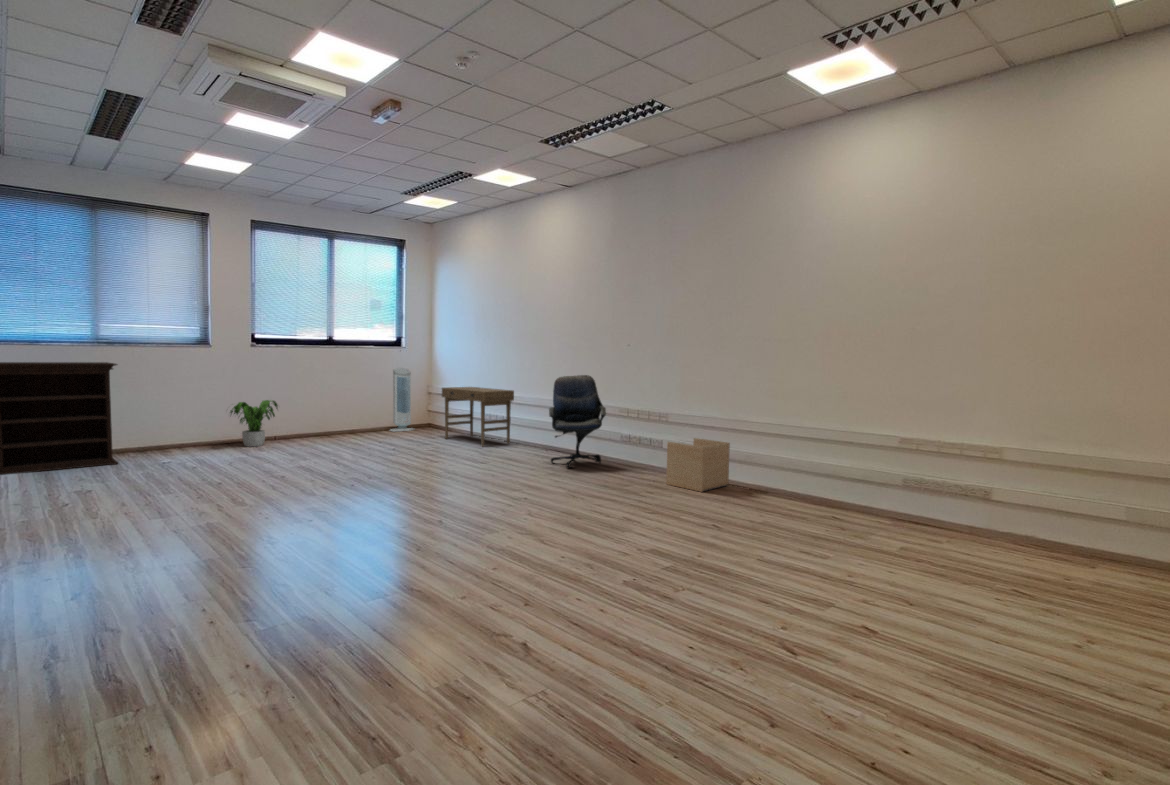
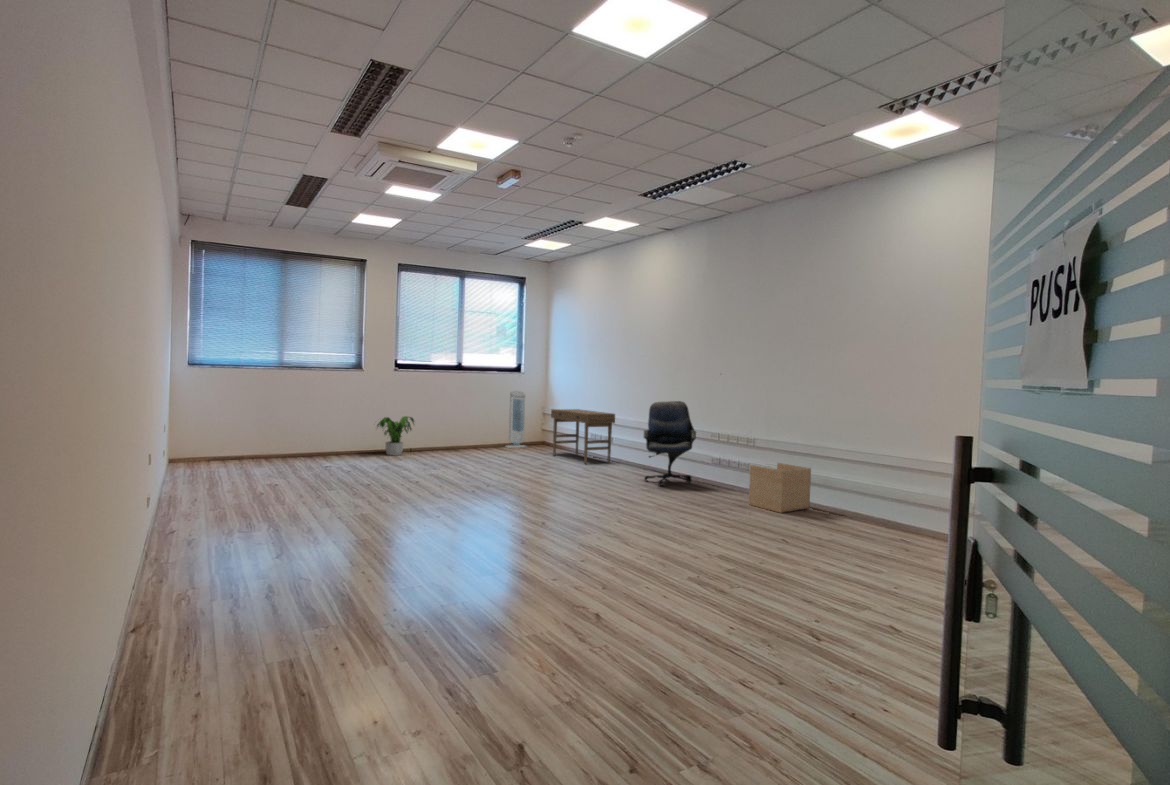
bookshelf: present [0,362,118,475] -> none [206,381,297,469]

